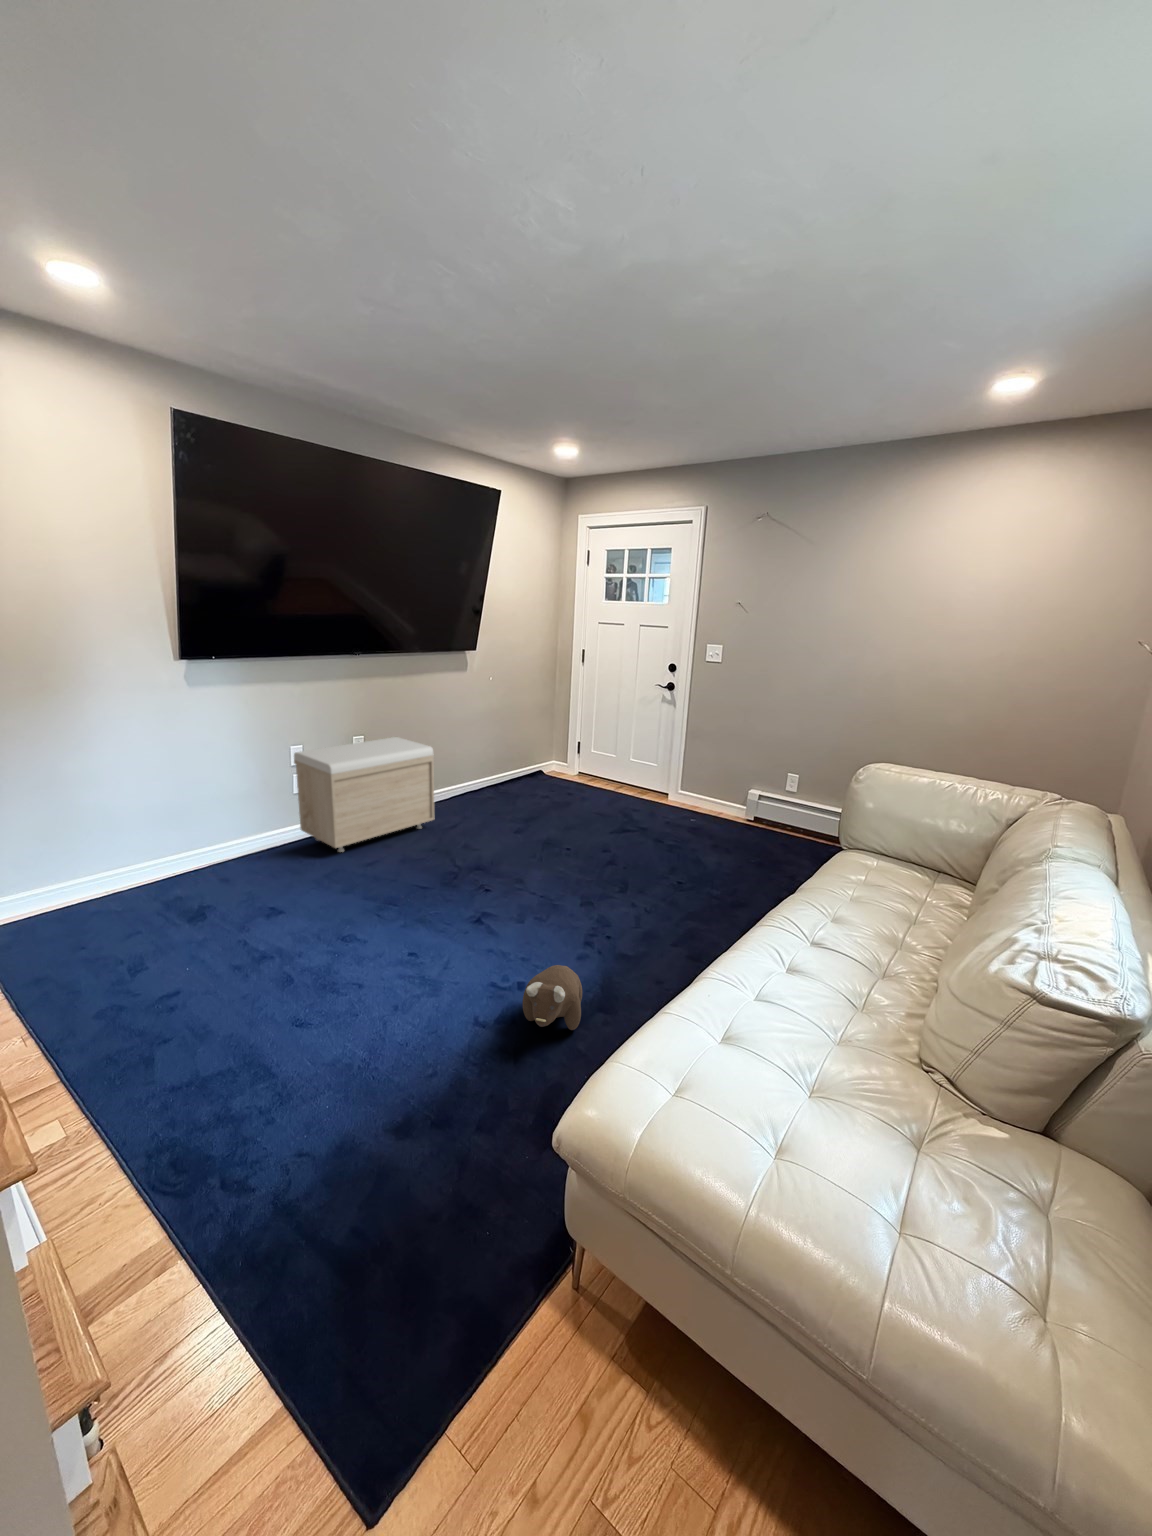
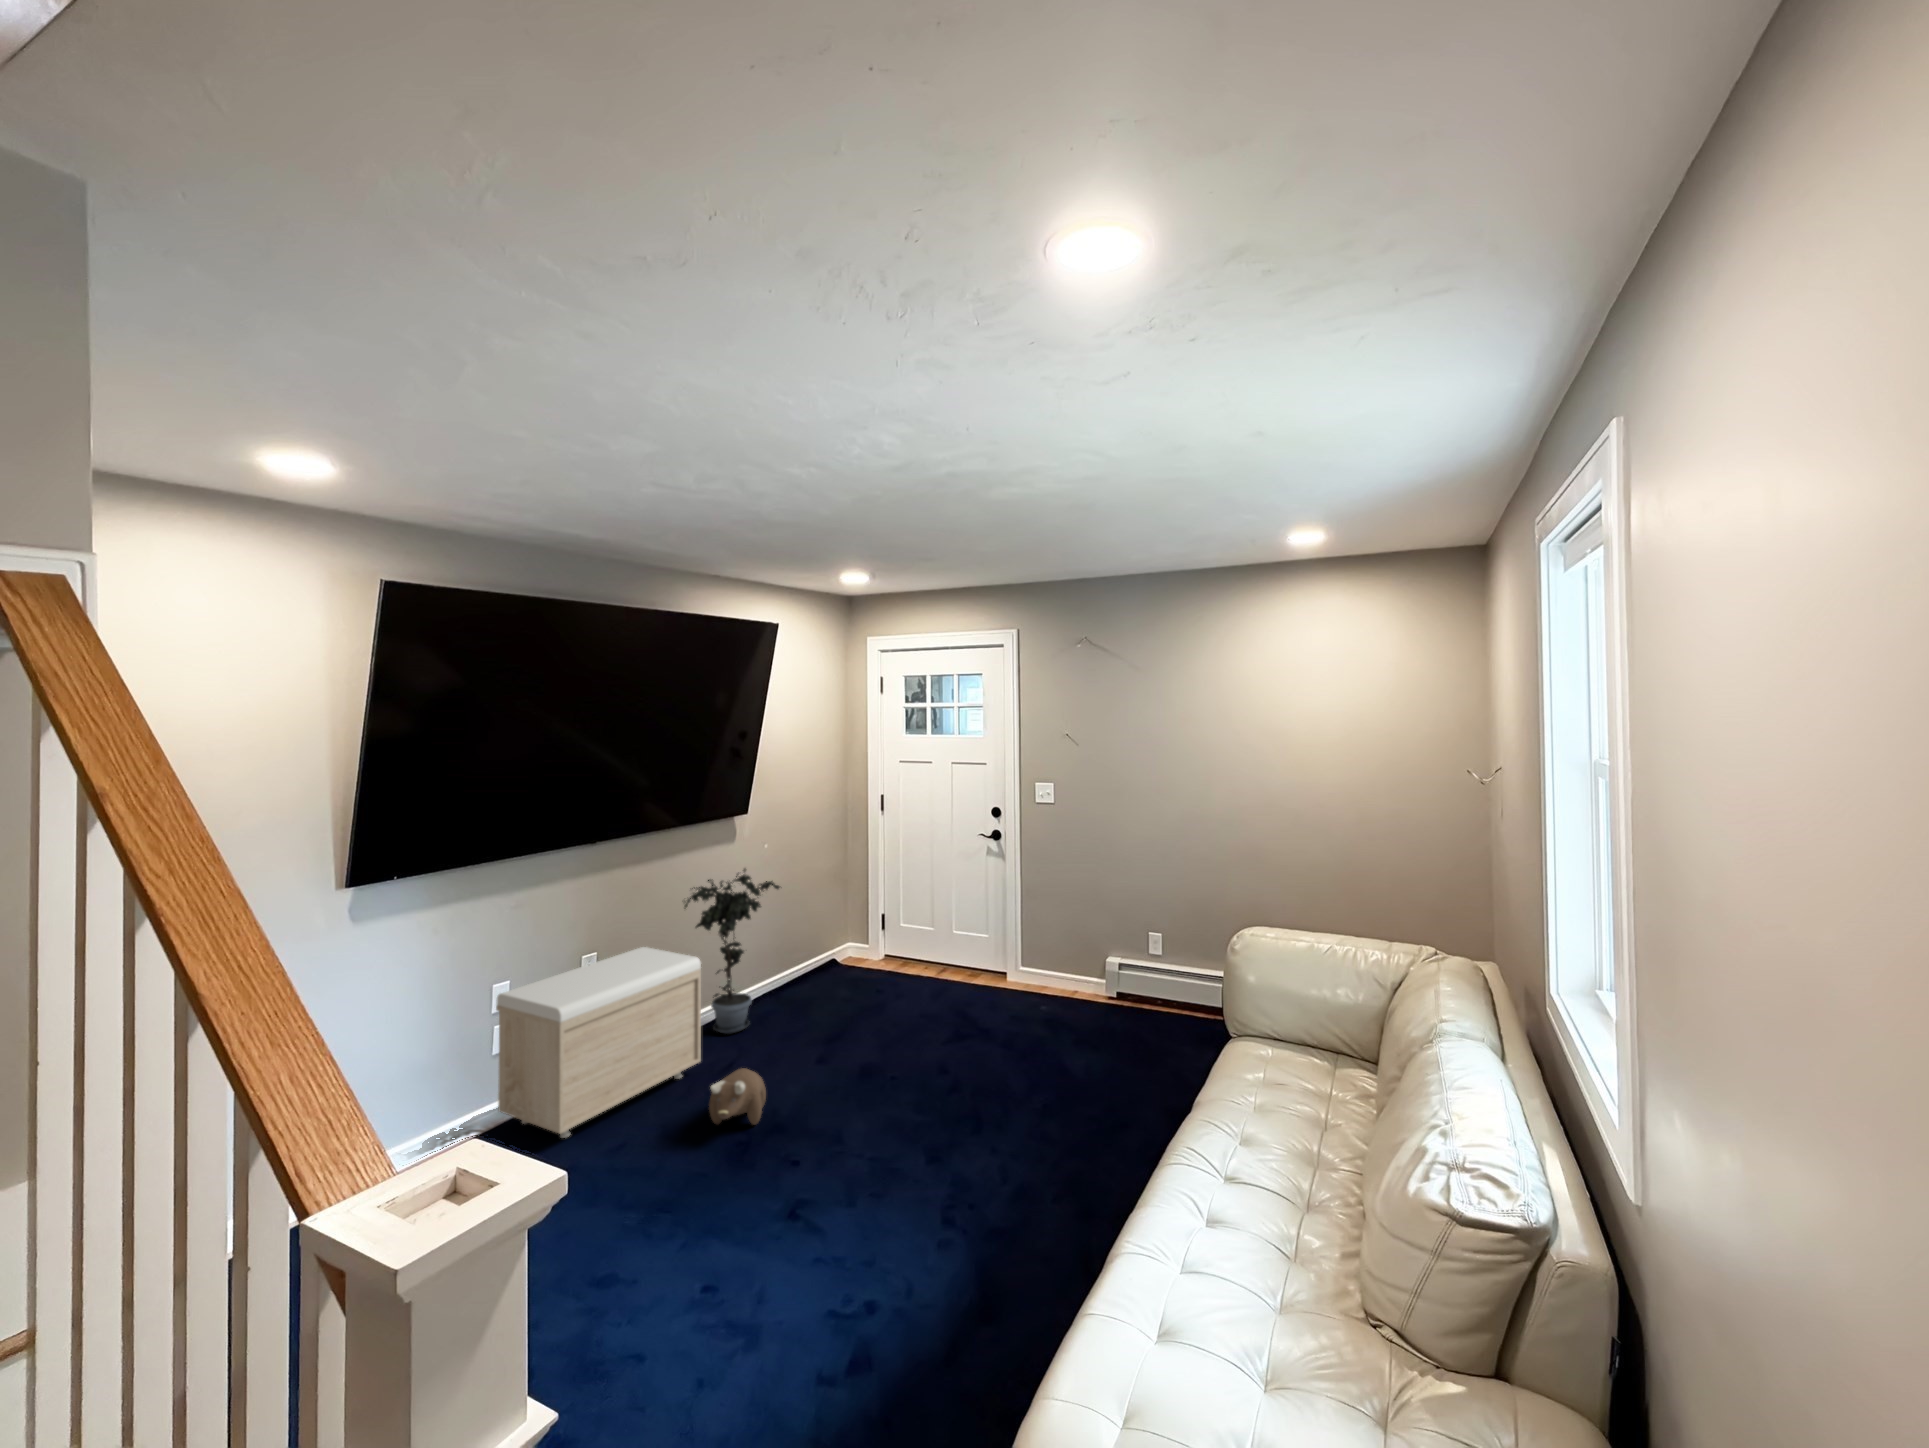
potted plant: none [423,688,498,807] -> present [684,869,780,1034]
plush toy: present [523,965,582,1030] -> present [709,1068,766,1125]

